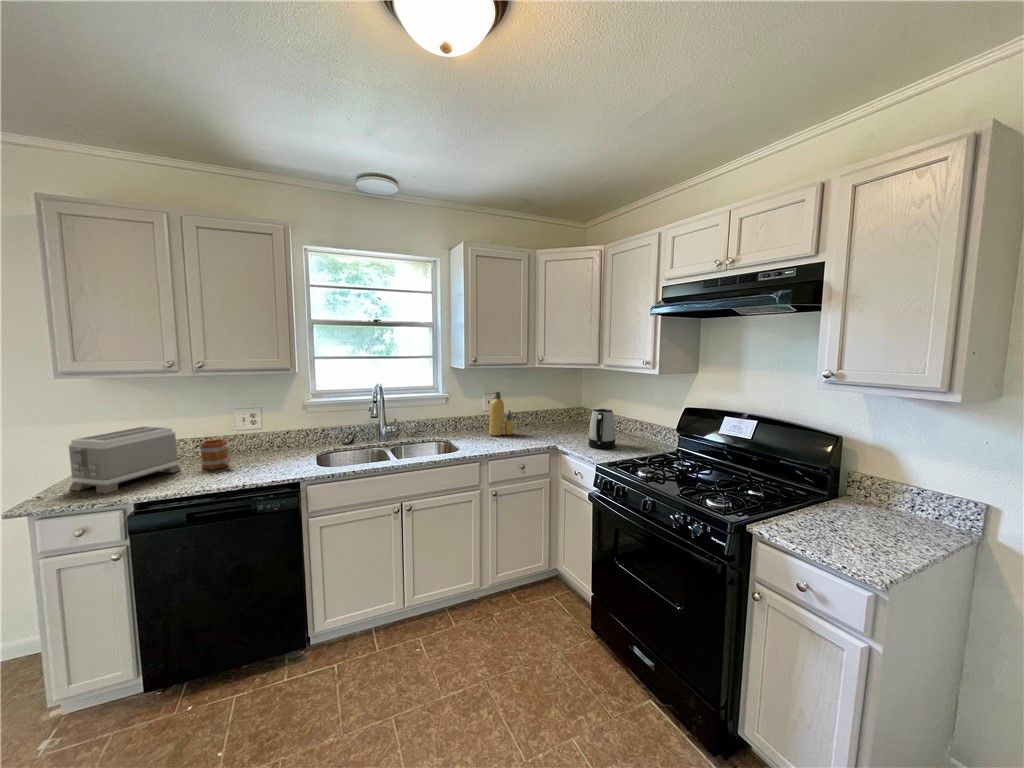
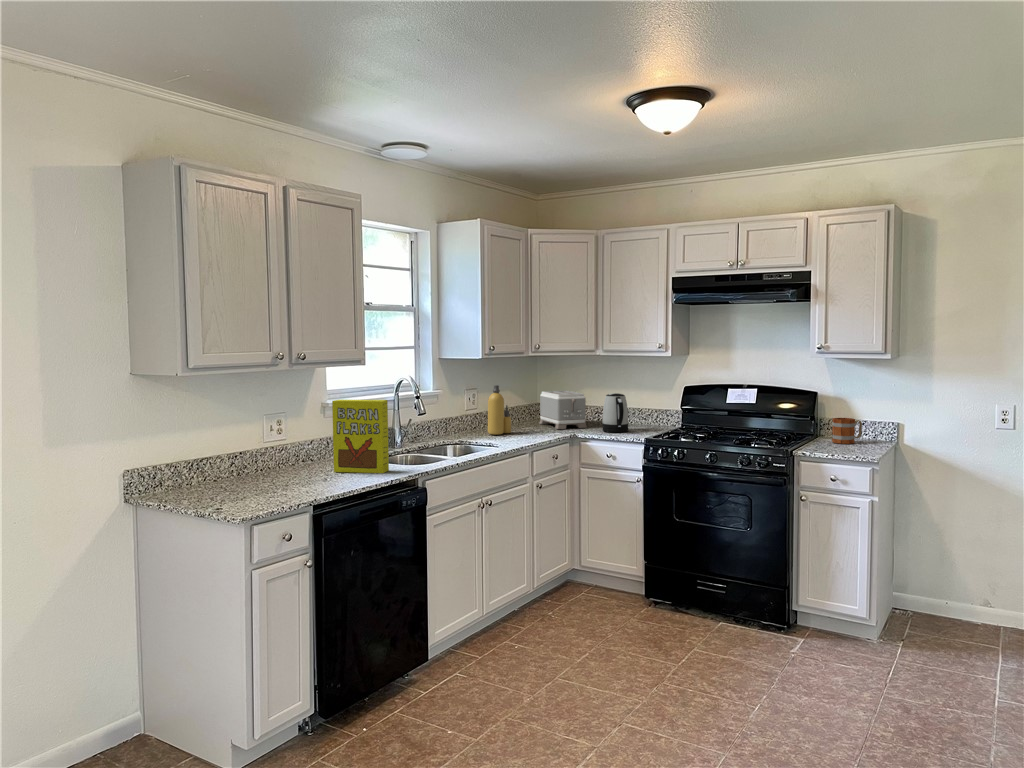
cereal box: none [251,402,287,473] -> present [332,400,389,473]
toaster: present [69,426,181,493] -> present [539,391,587,429]
mug: present [200,439,231,469] -> present [832,418,862,444]

